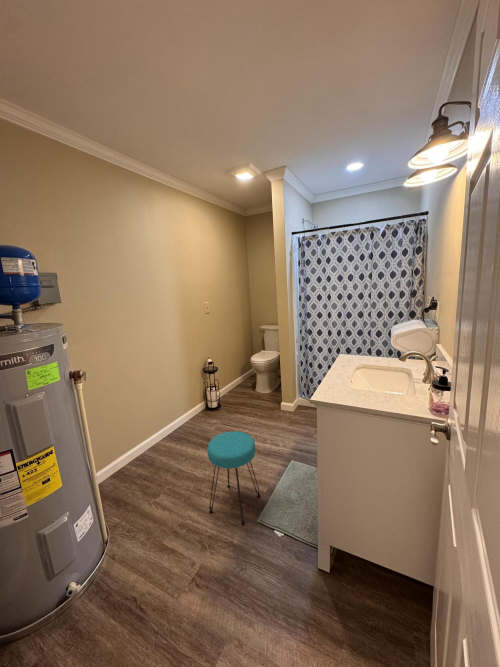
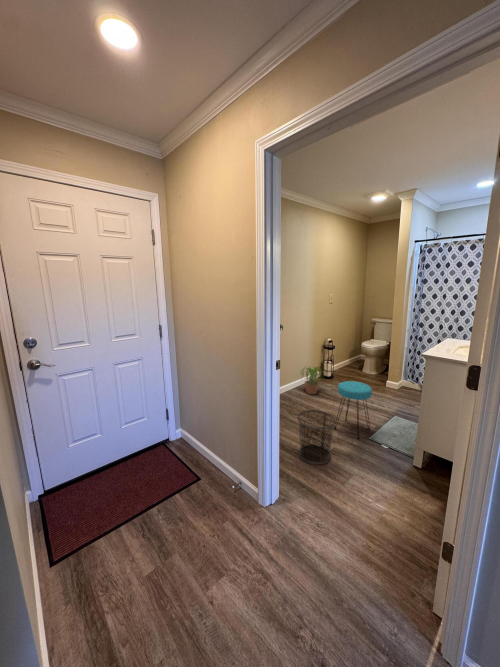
potted plant: none [165,404,207,445] -> present [302,367,323,394]
waste bin: none [123,511,195,629] -> present [297,410,336,464]

